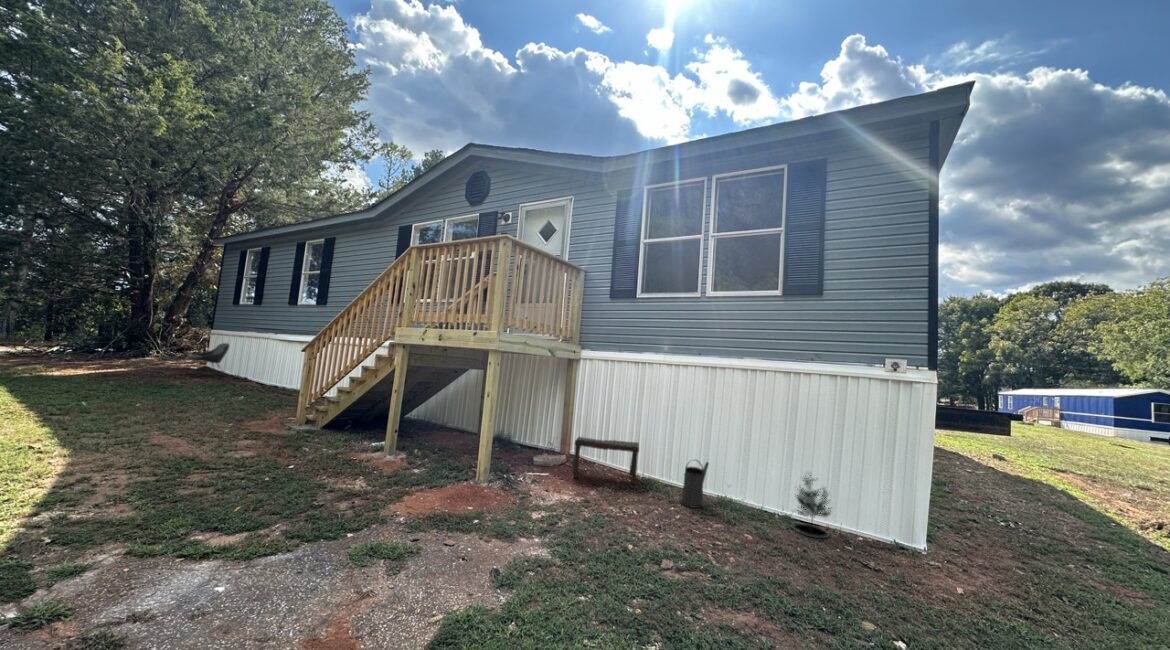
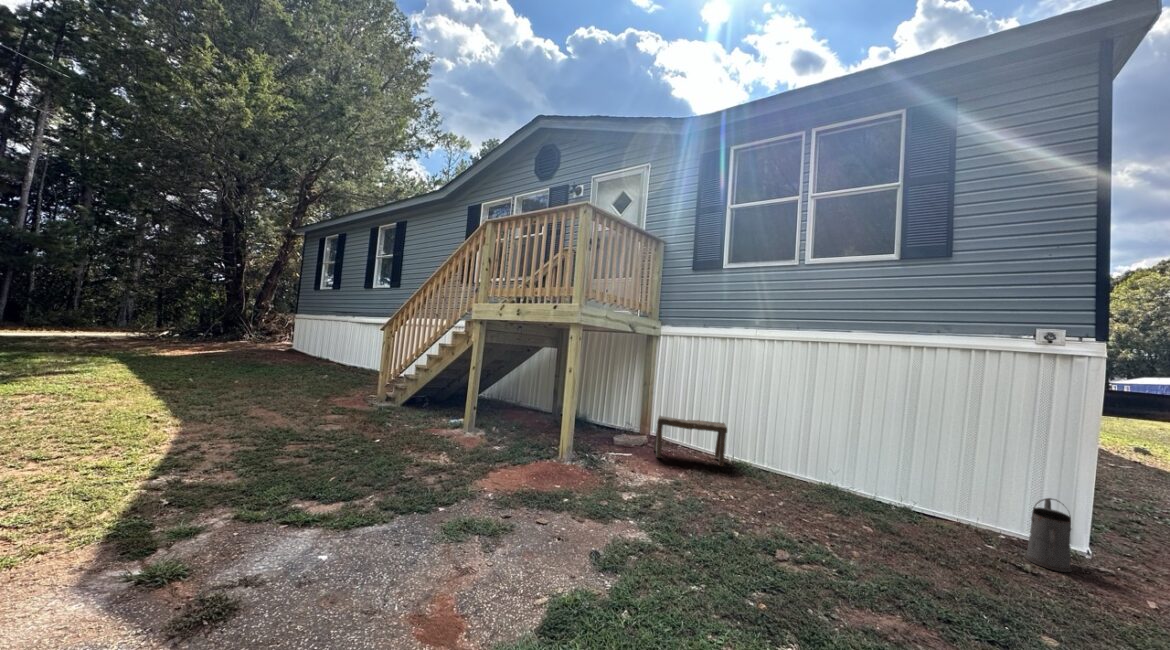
lounge chair: present [186,343,229,377] -> none [276,325,313,357]
watering can: present [681,461,708,508] -> present [1025,498,1072,572]
potted tree: present [793,475,831,538] -> none [914,456,967,533]

